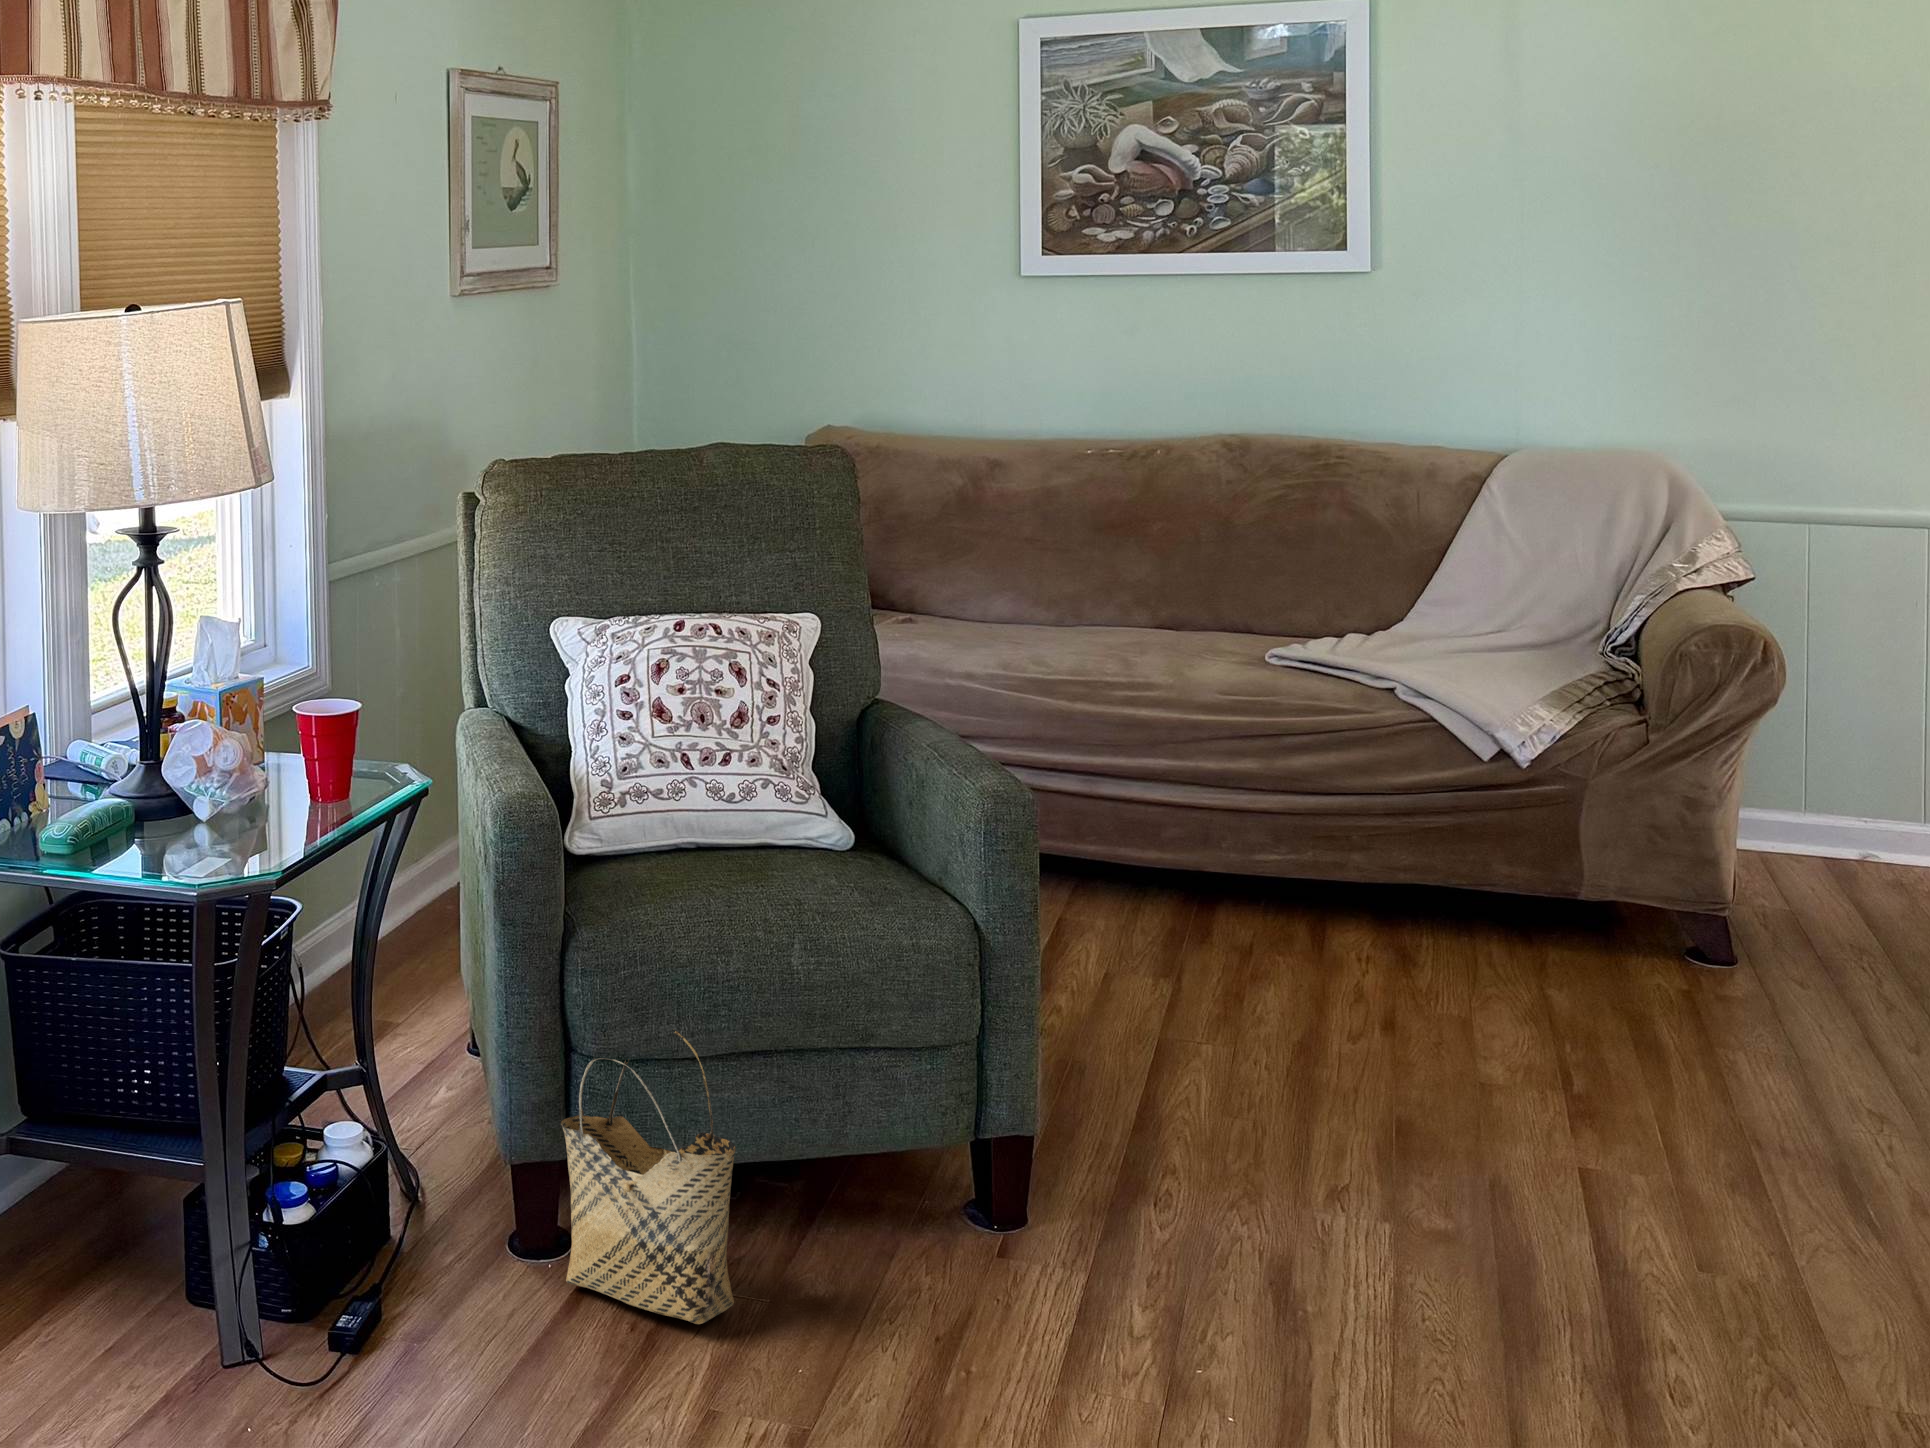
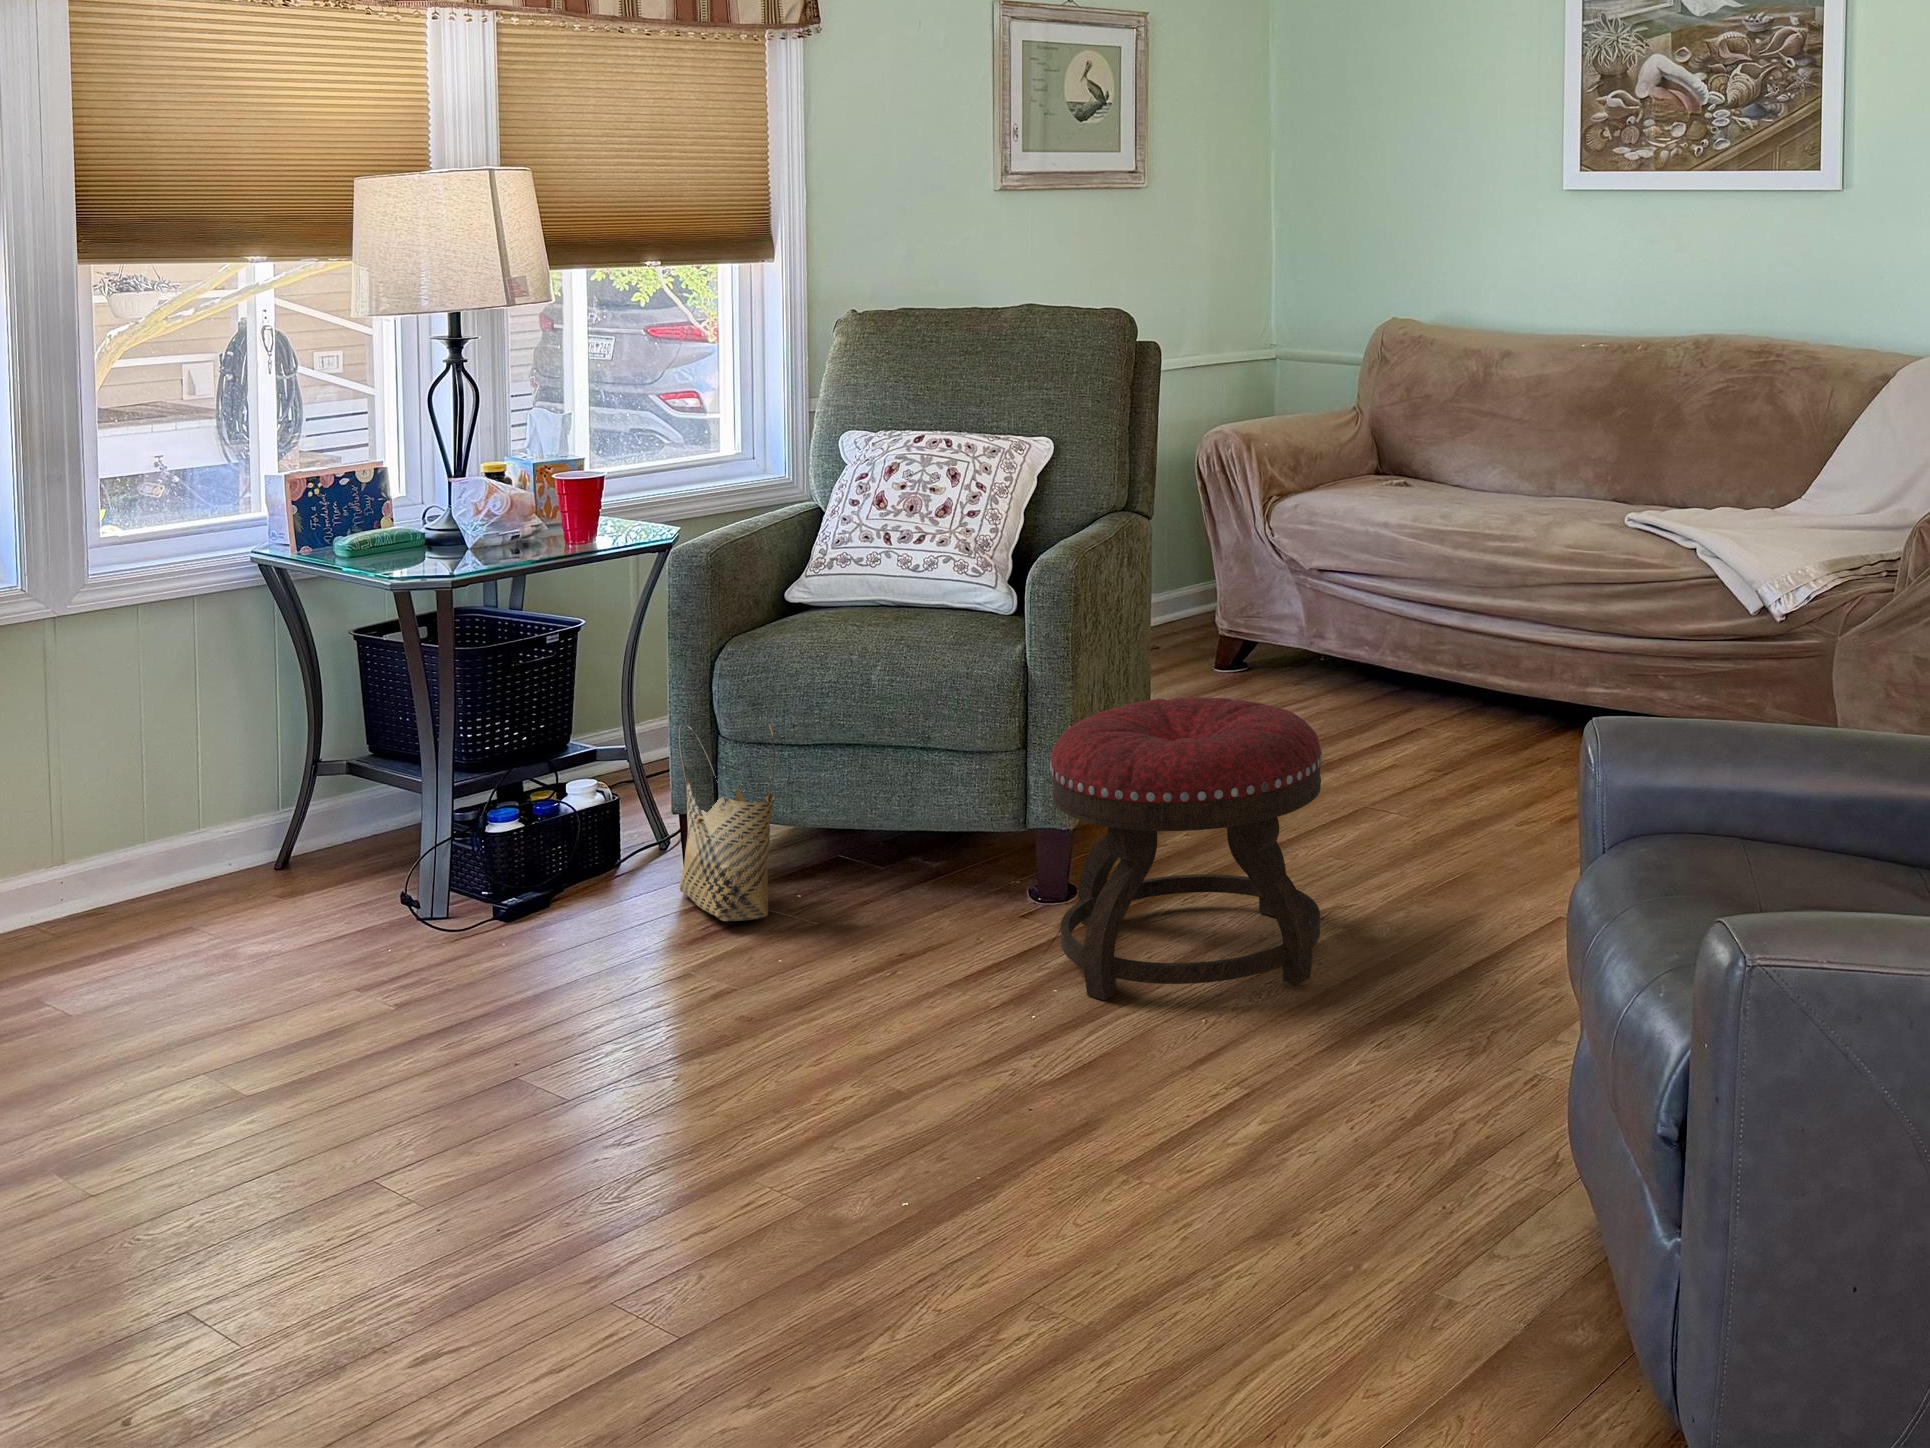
ottoman: none [1095,932,1487,1362] -> present [1050,697,1322,1000]

